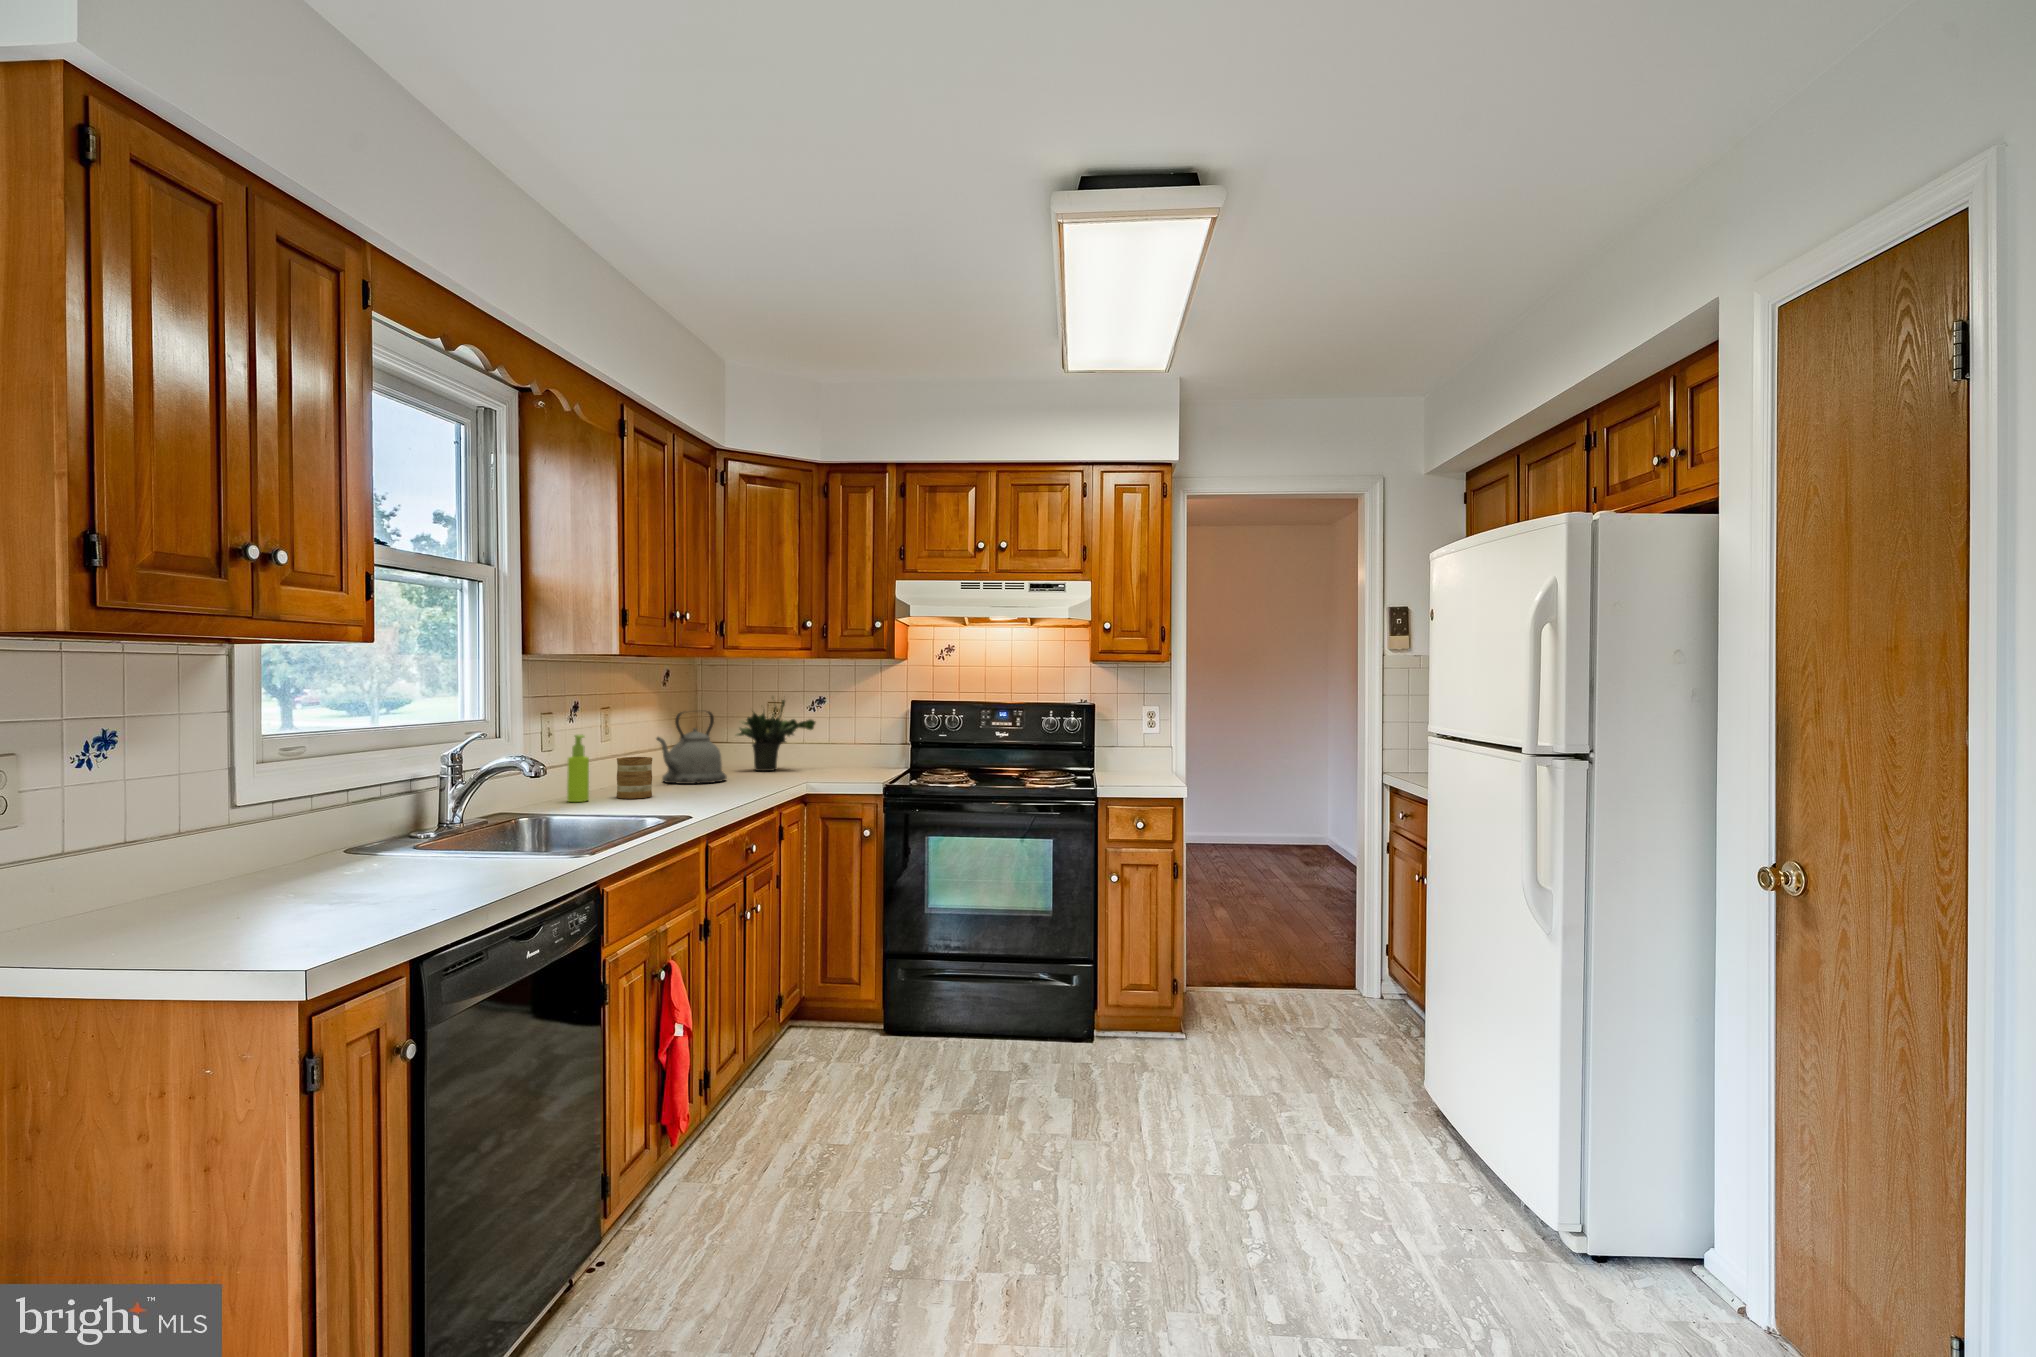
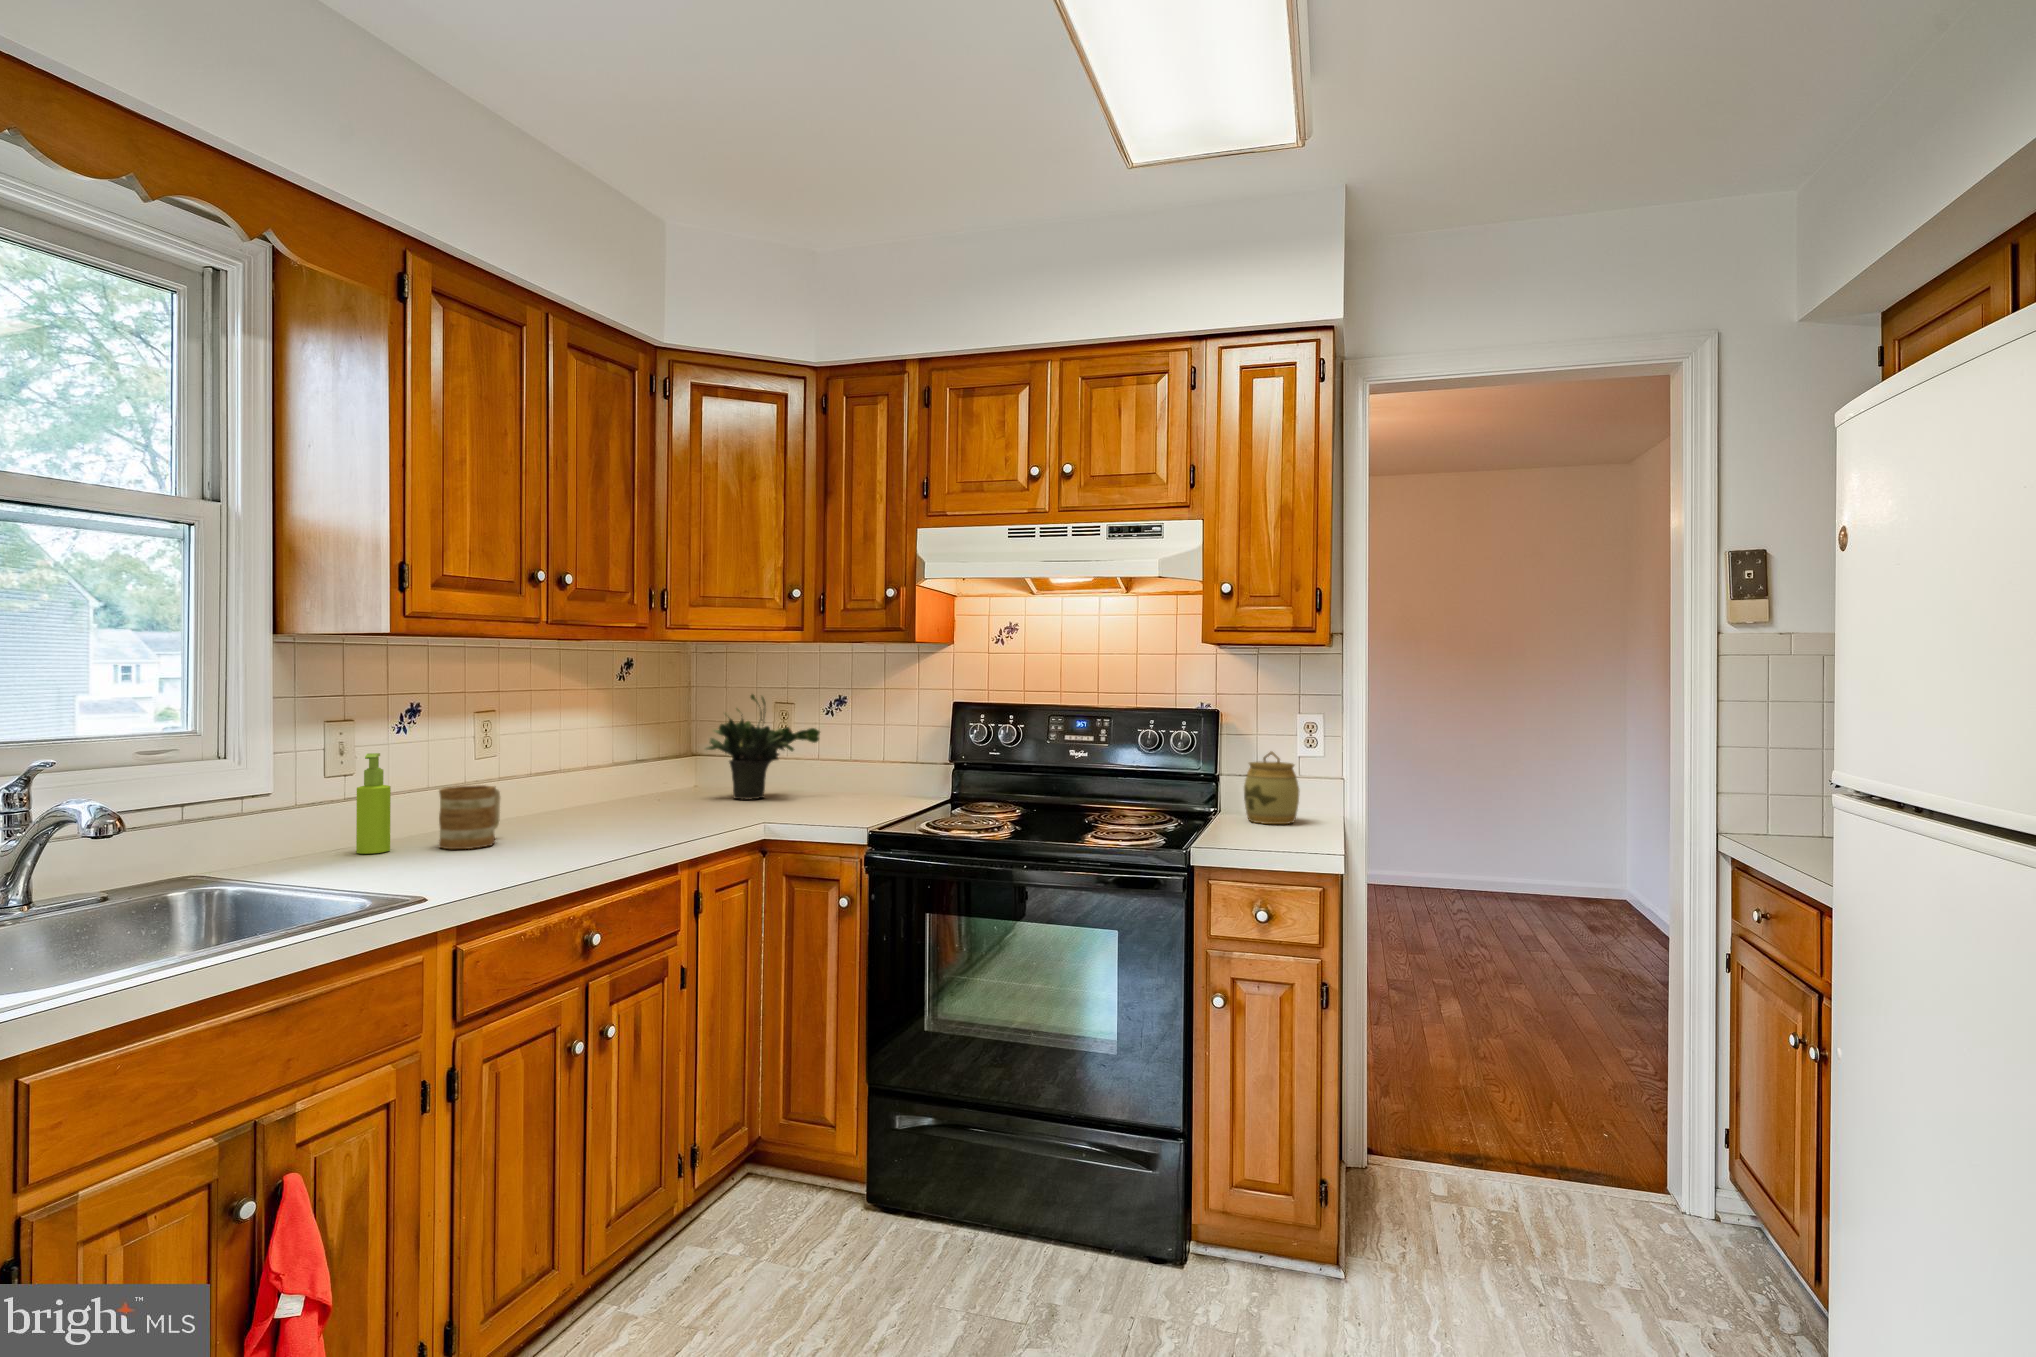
kettle: present [657,711,726,784] -> none [547,716,663,821]
jar: none [1113,729,1148,775] -> present [1244,751,1299,824]

